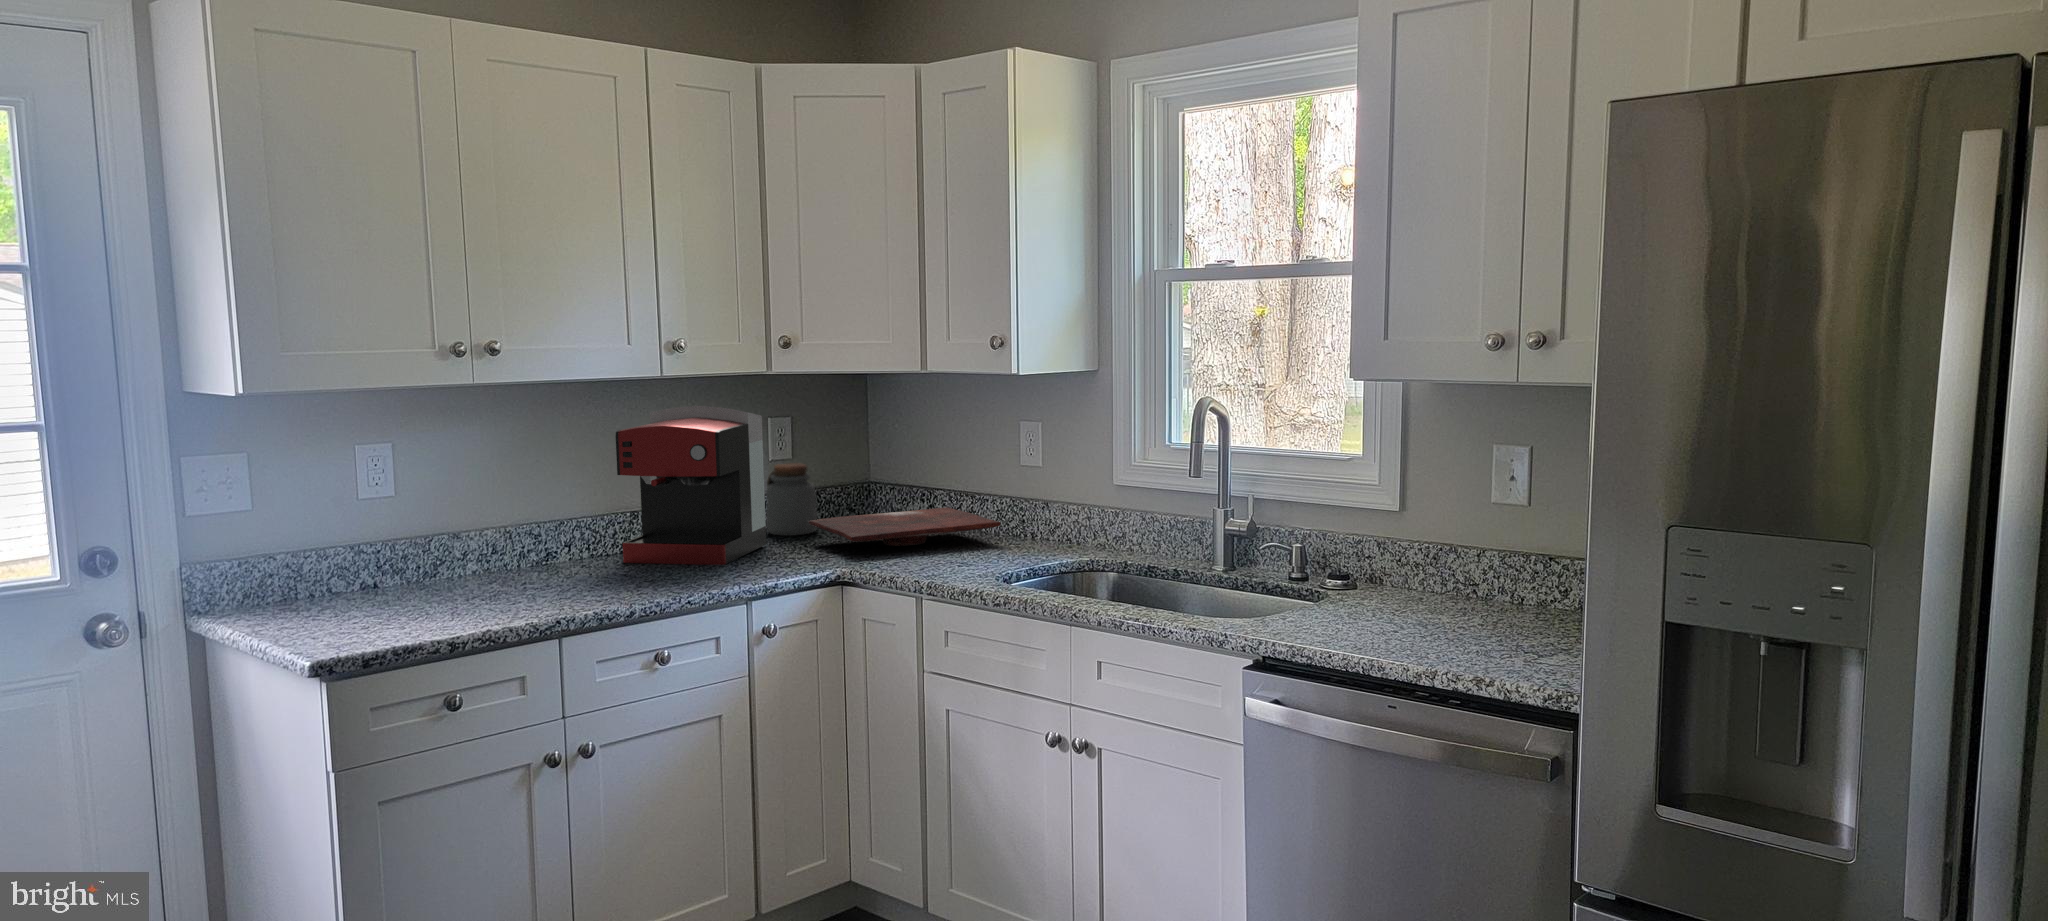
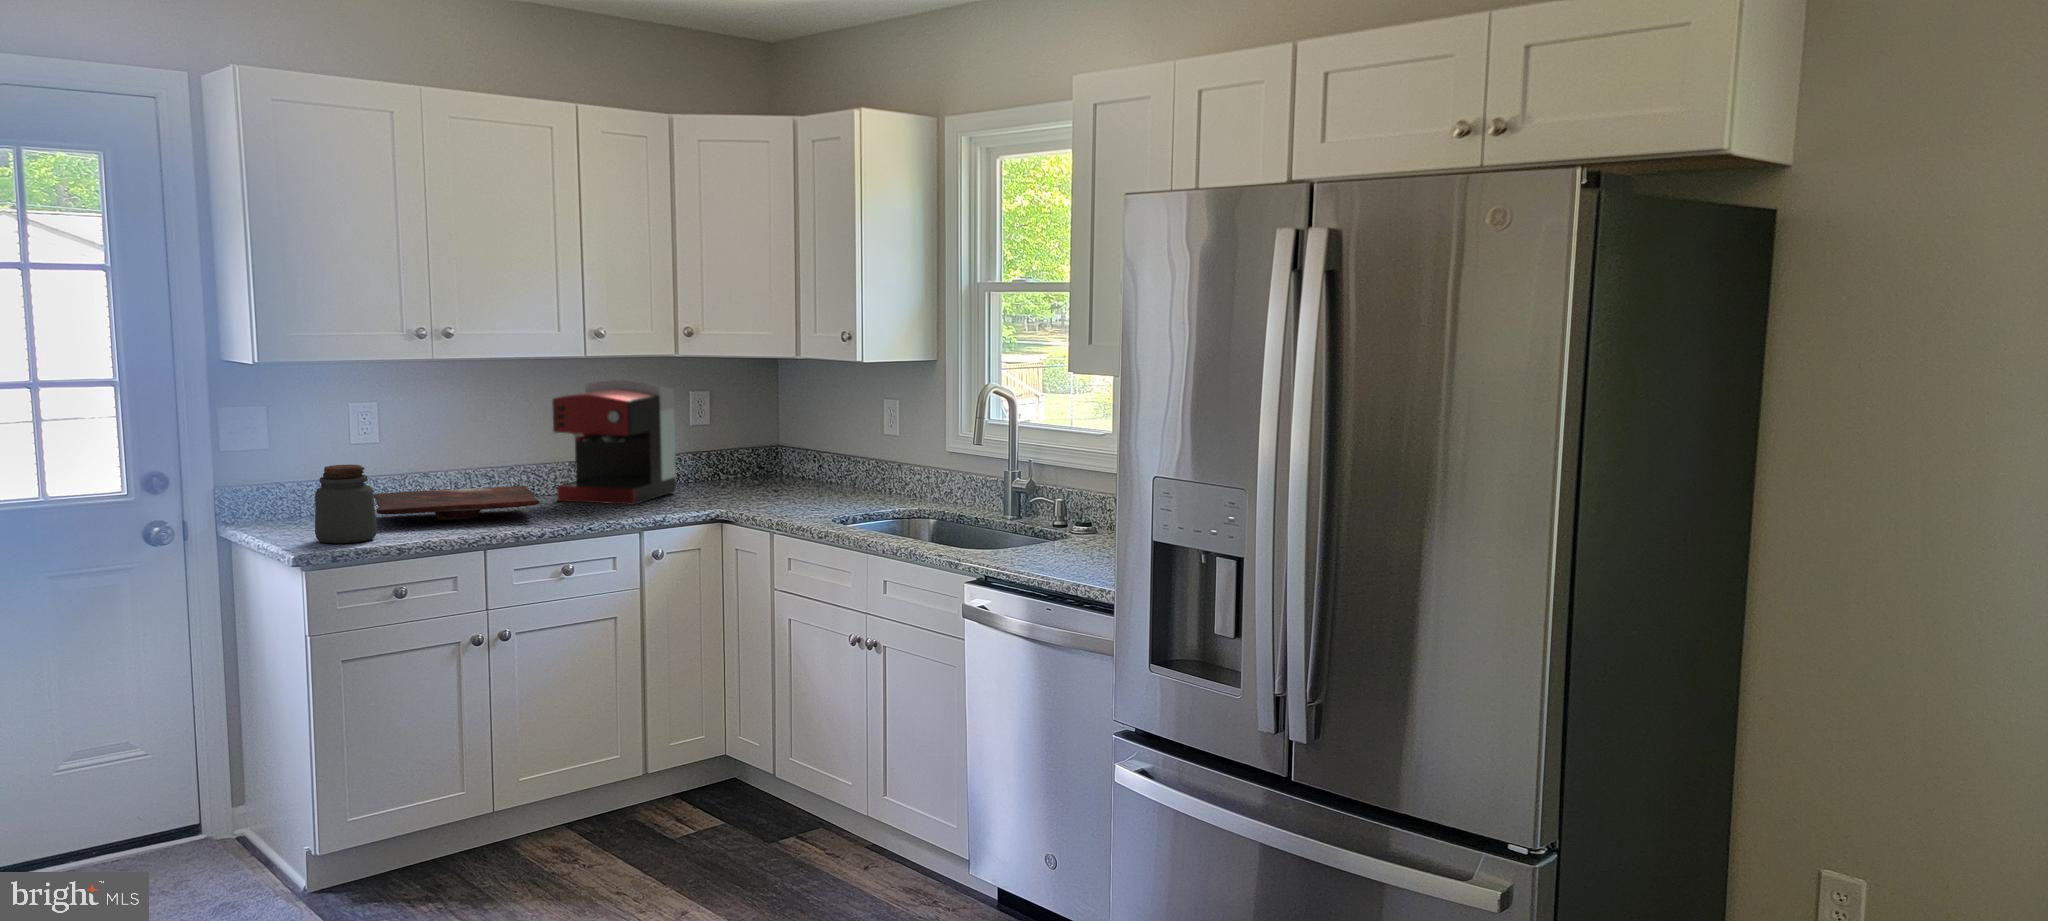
jar: present [766,463,817,536] -> present [315,465,377,544]
cutting board: present [808,507,1001,546] -> present [374,486,539,520]

